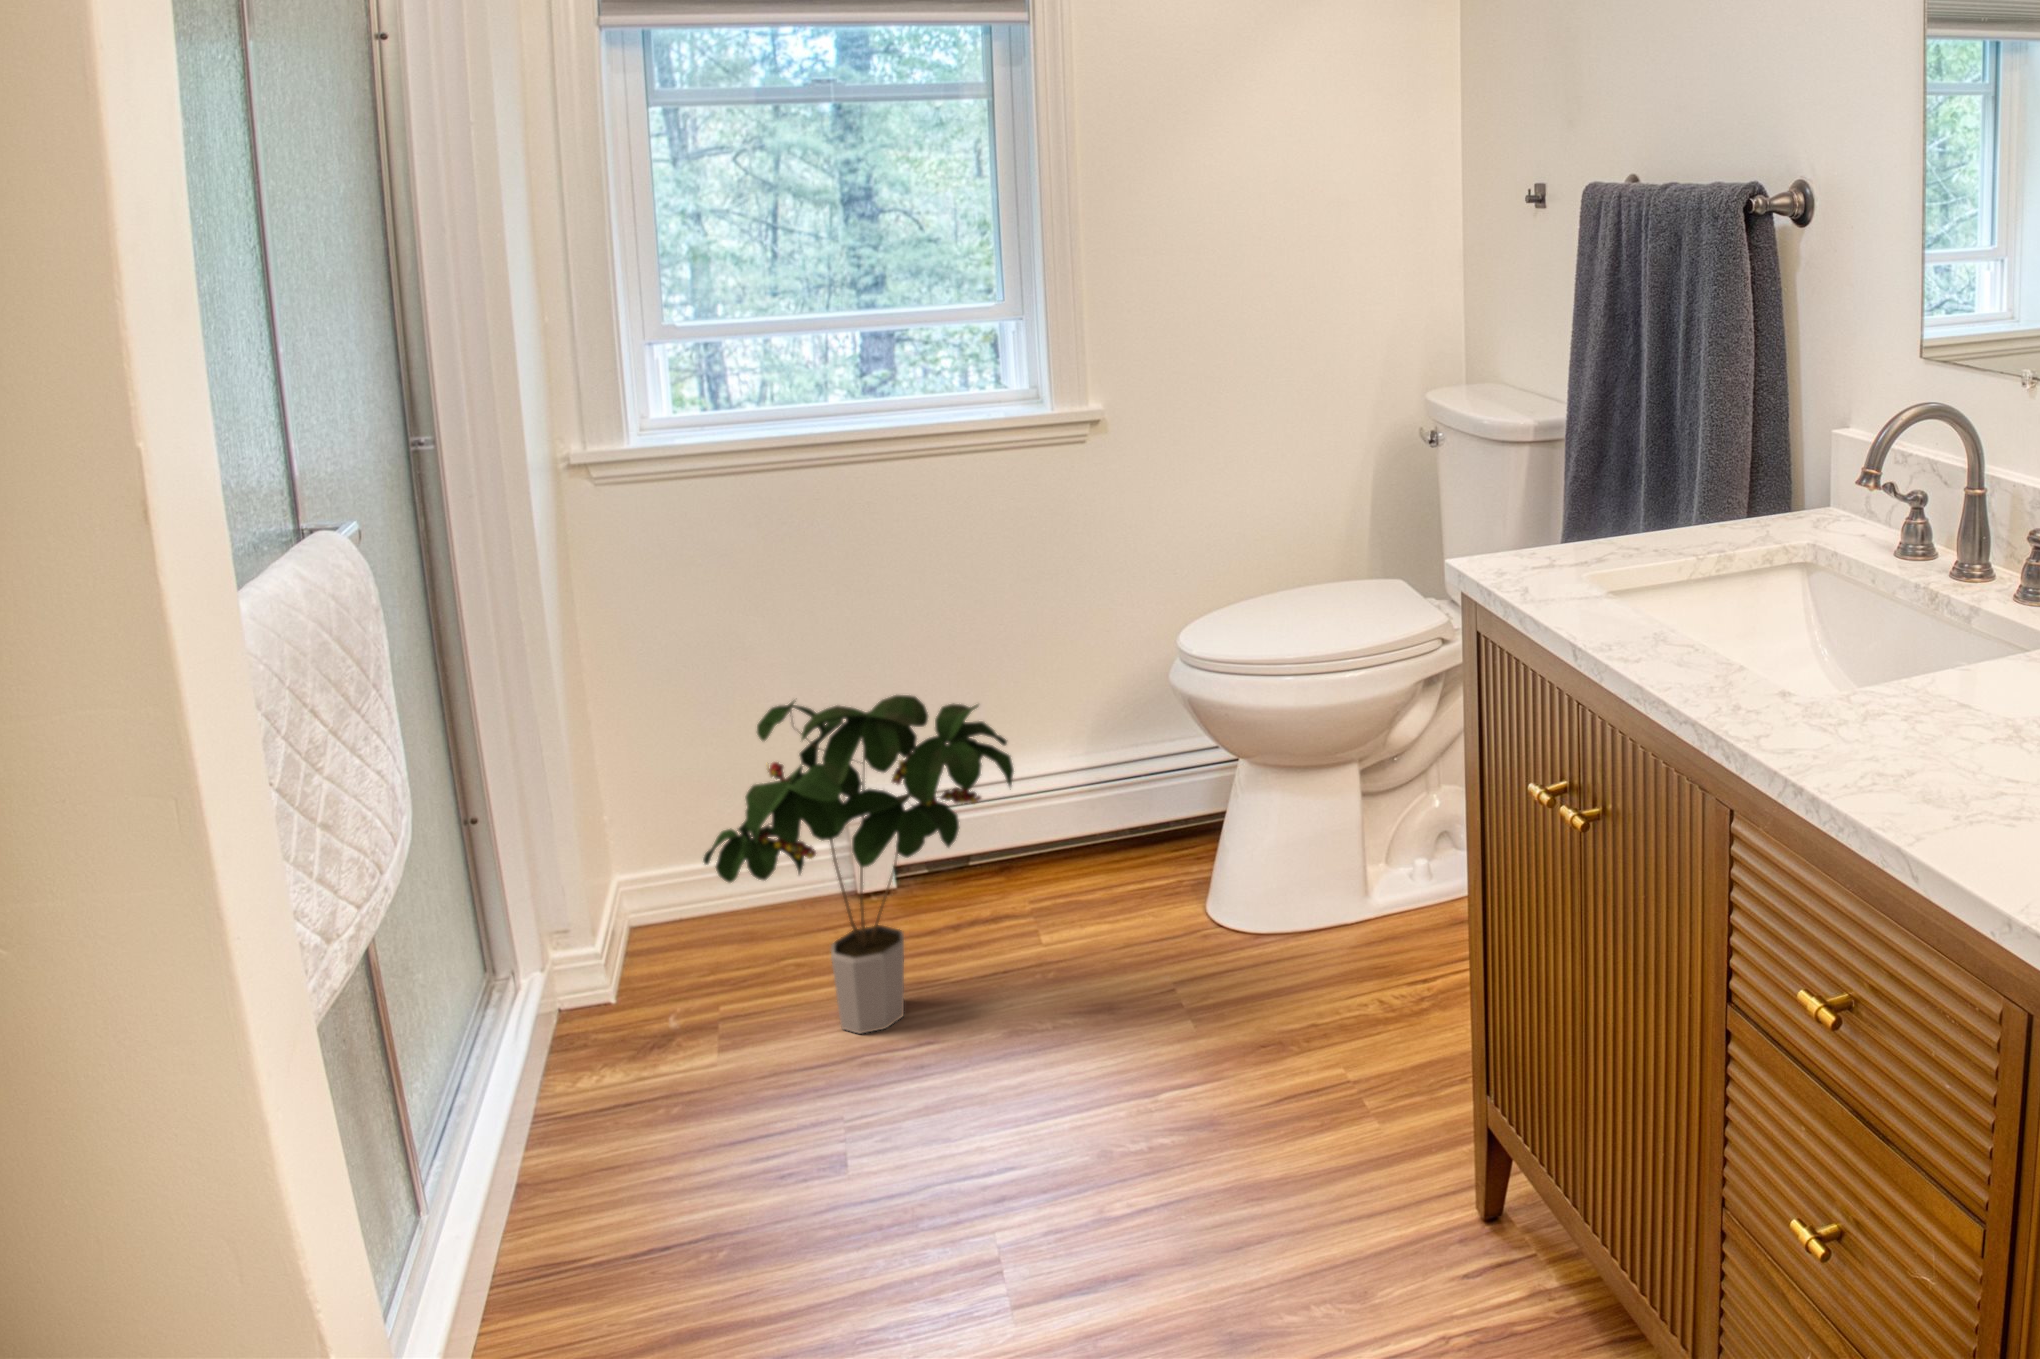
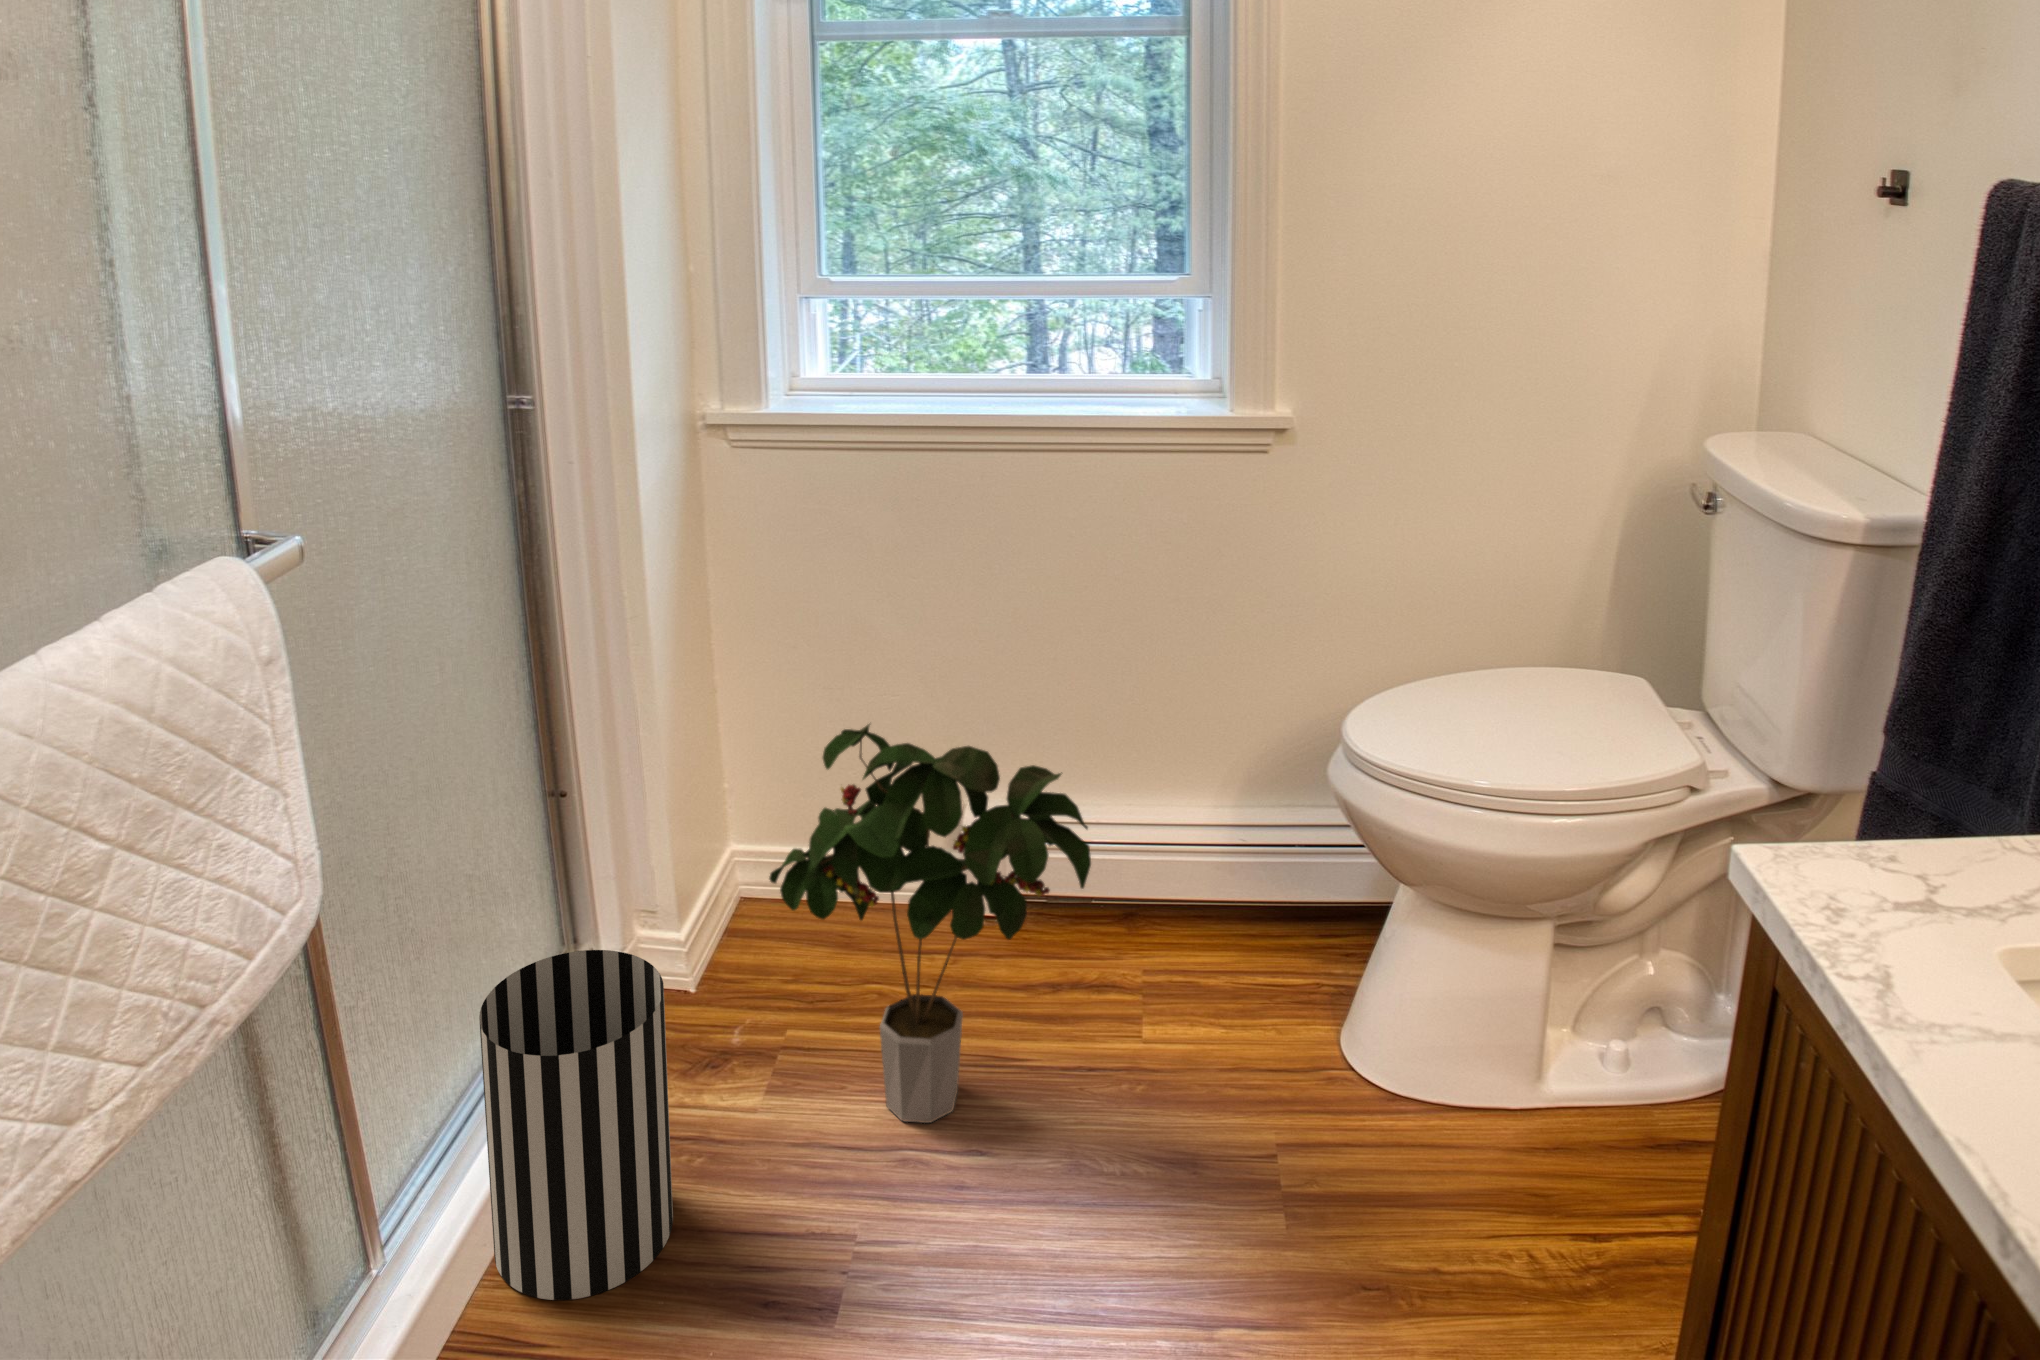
wastebasket: none [471,925,671,1235] -> present [479,950,673,1300]

